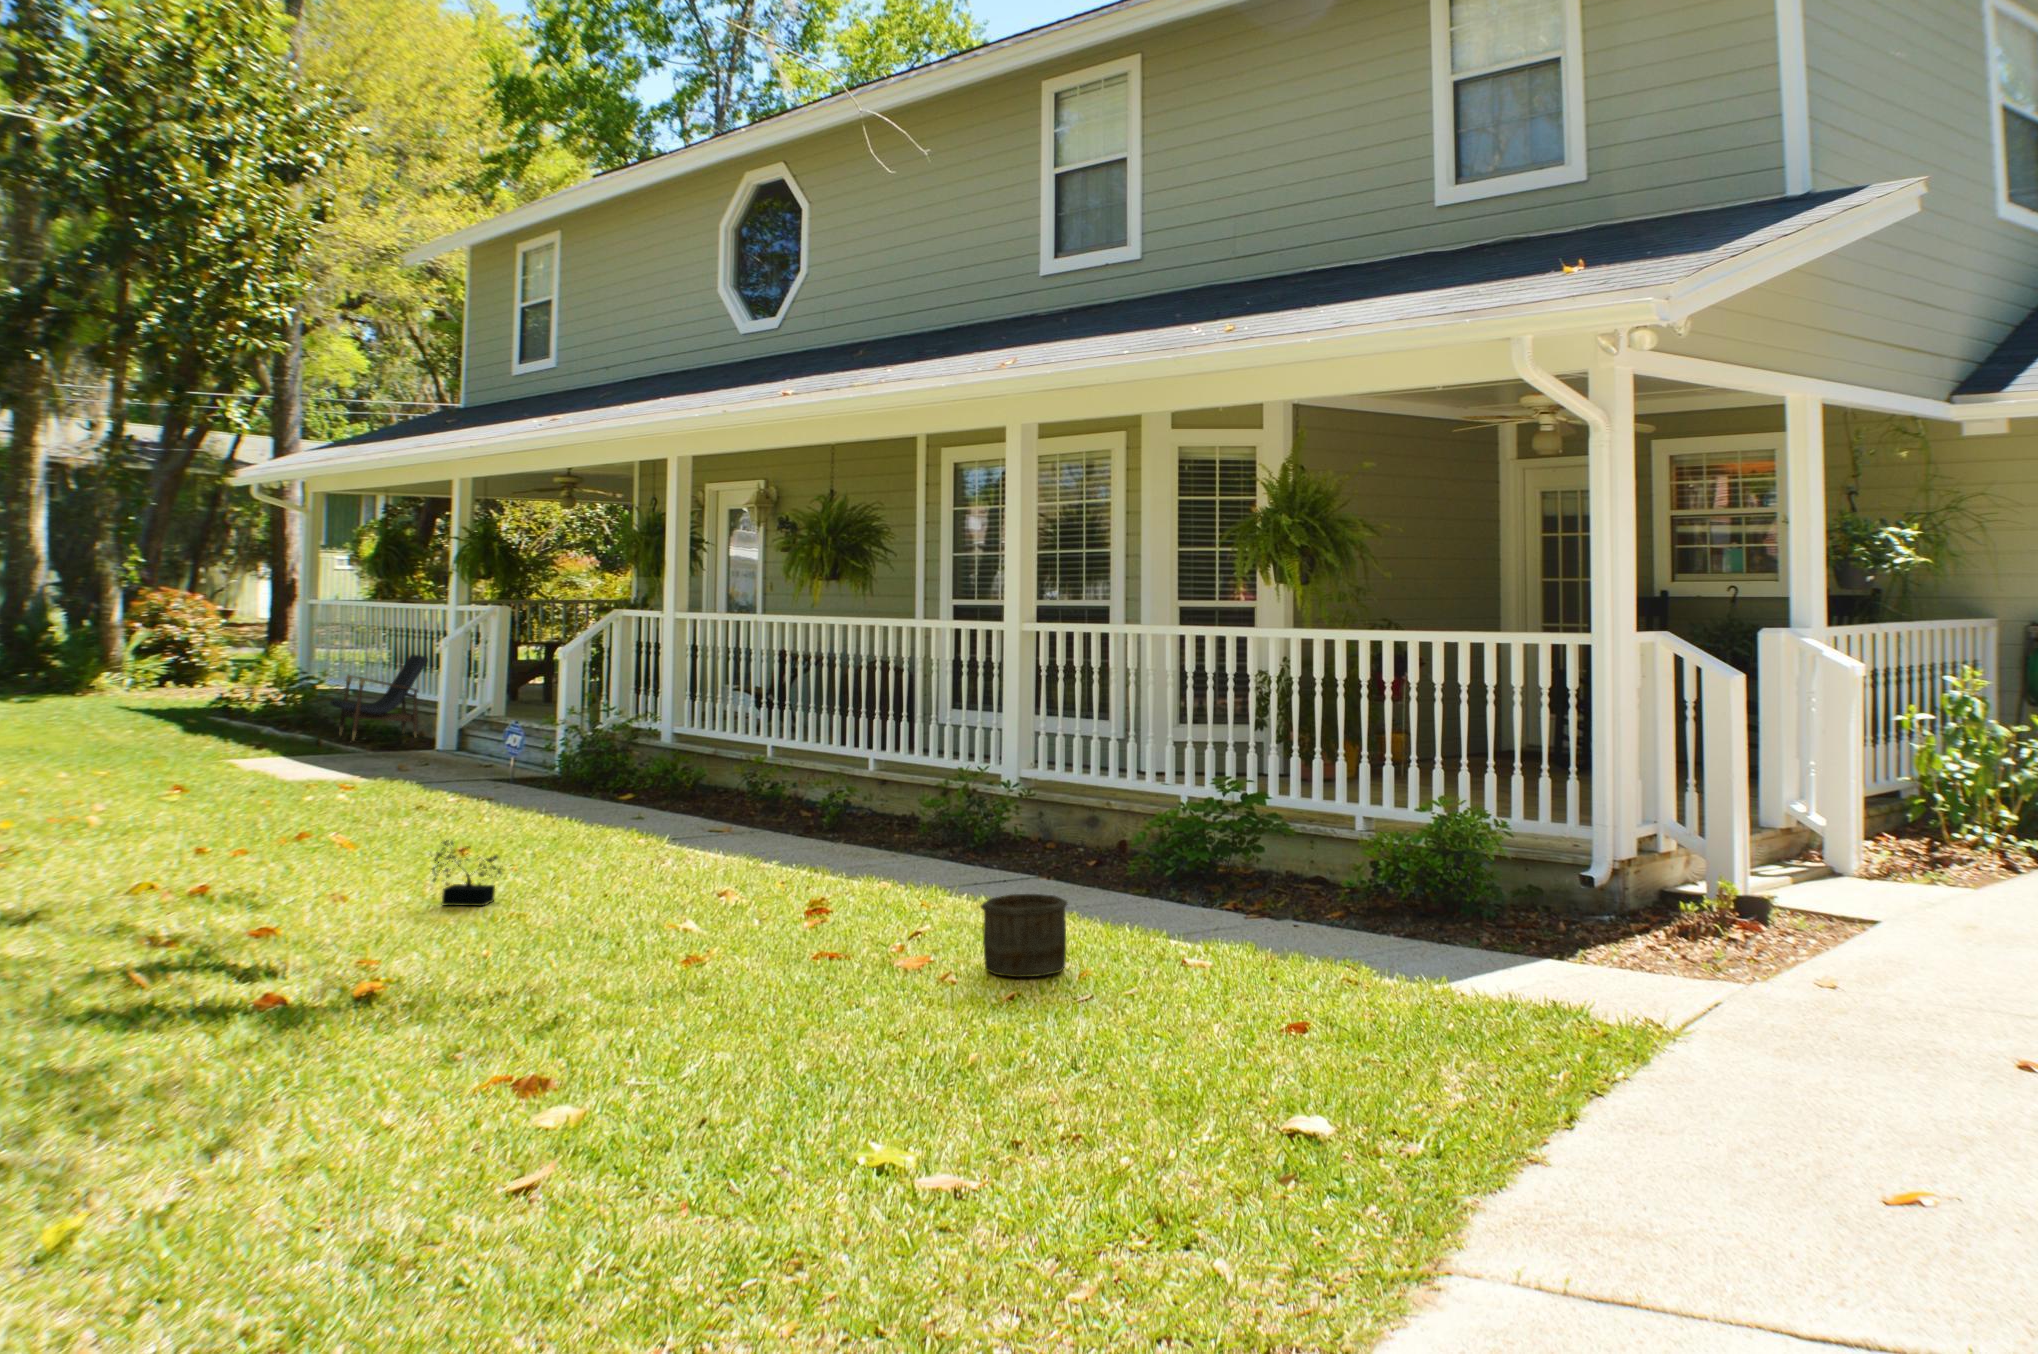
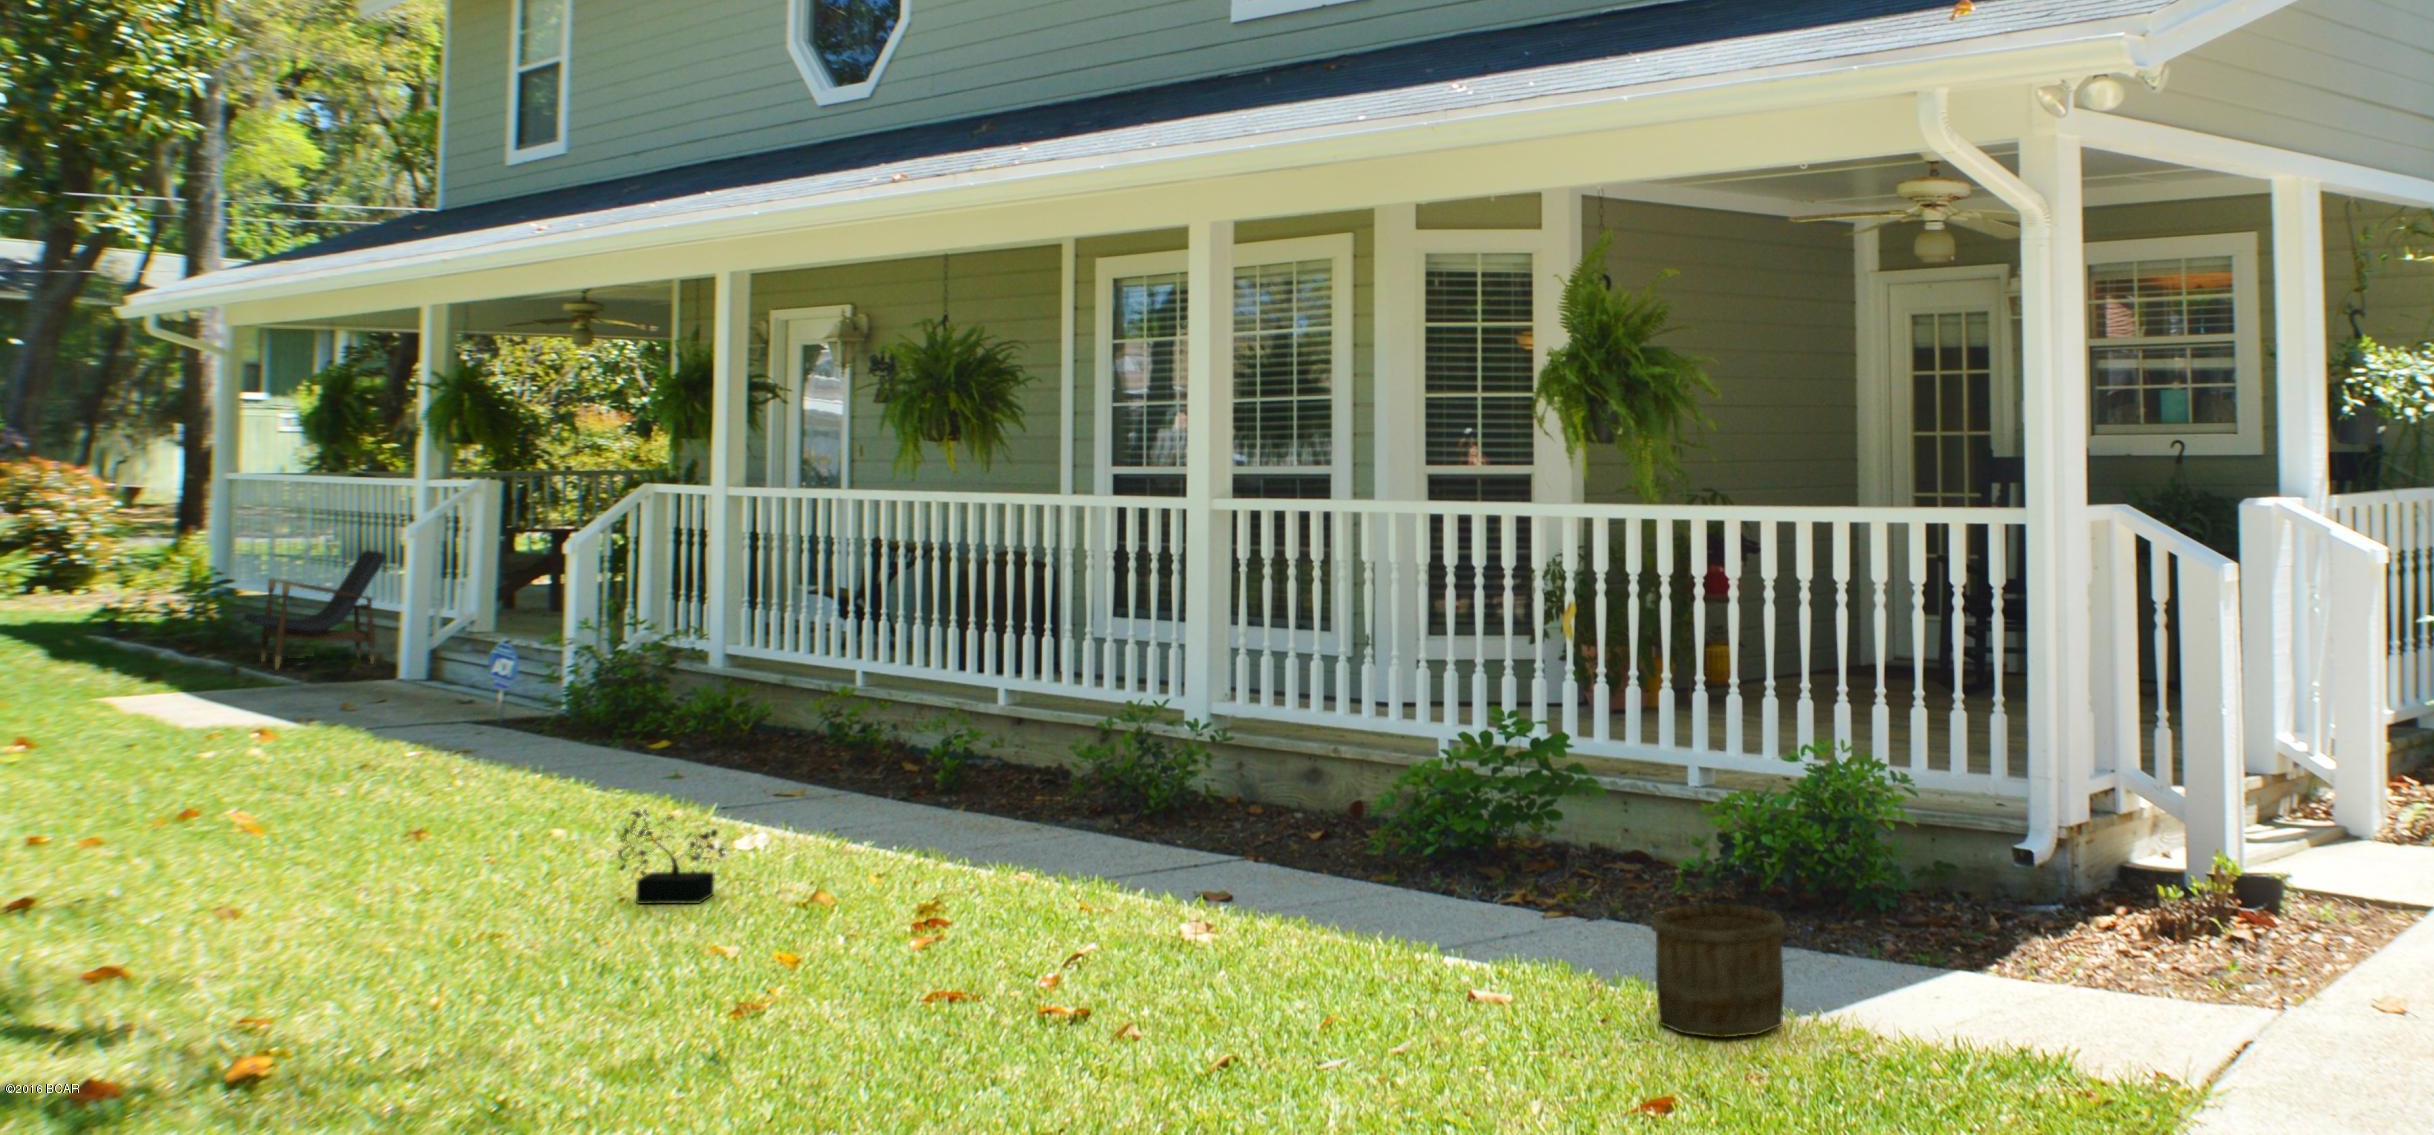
decorative plant: present [432,841,501,906] -> present [618,810,725,904]
wooden bucket: present [981,894,1067,977] -> present [1651,904,1785,1038]

